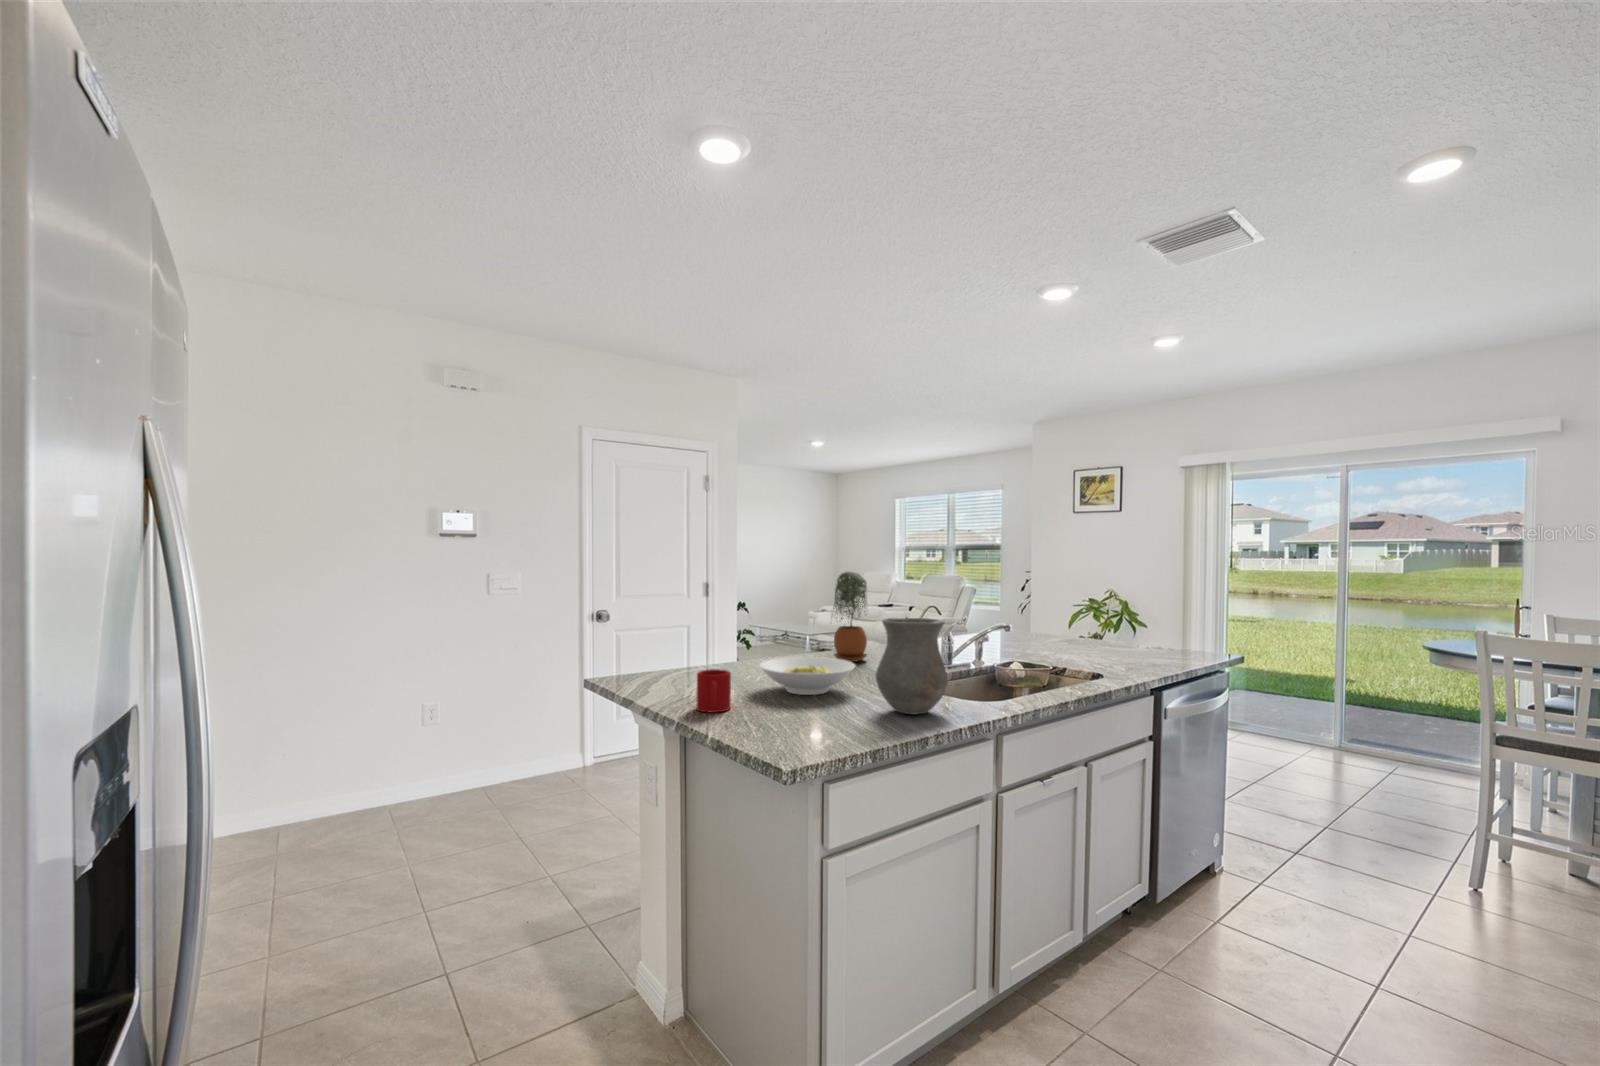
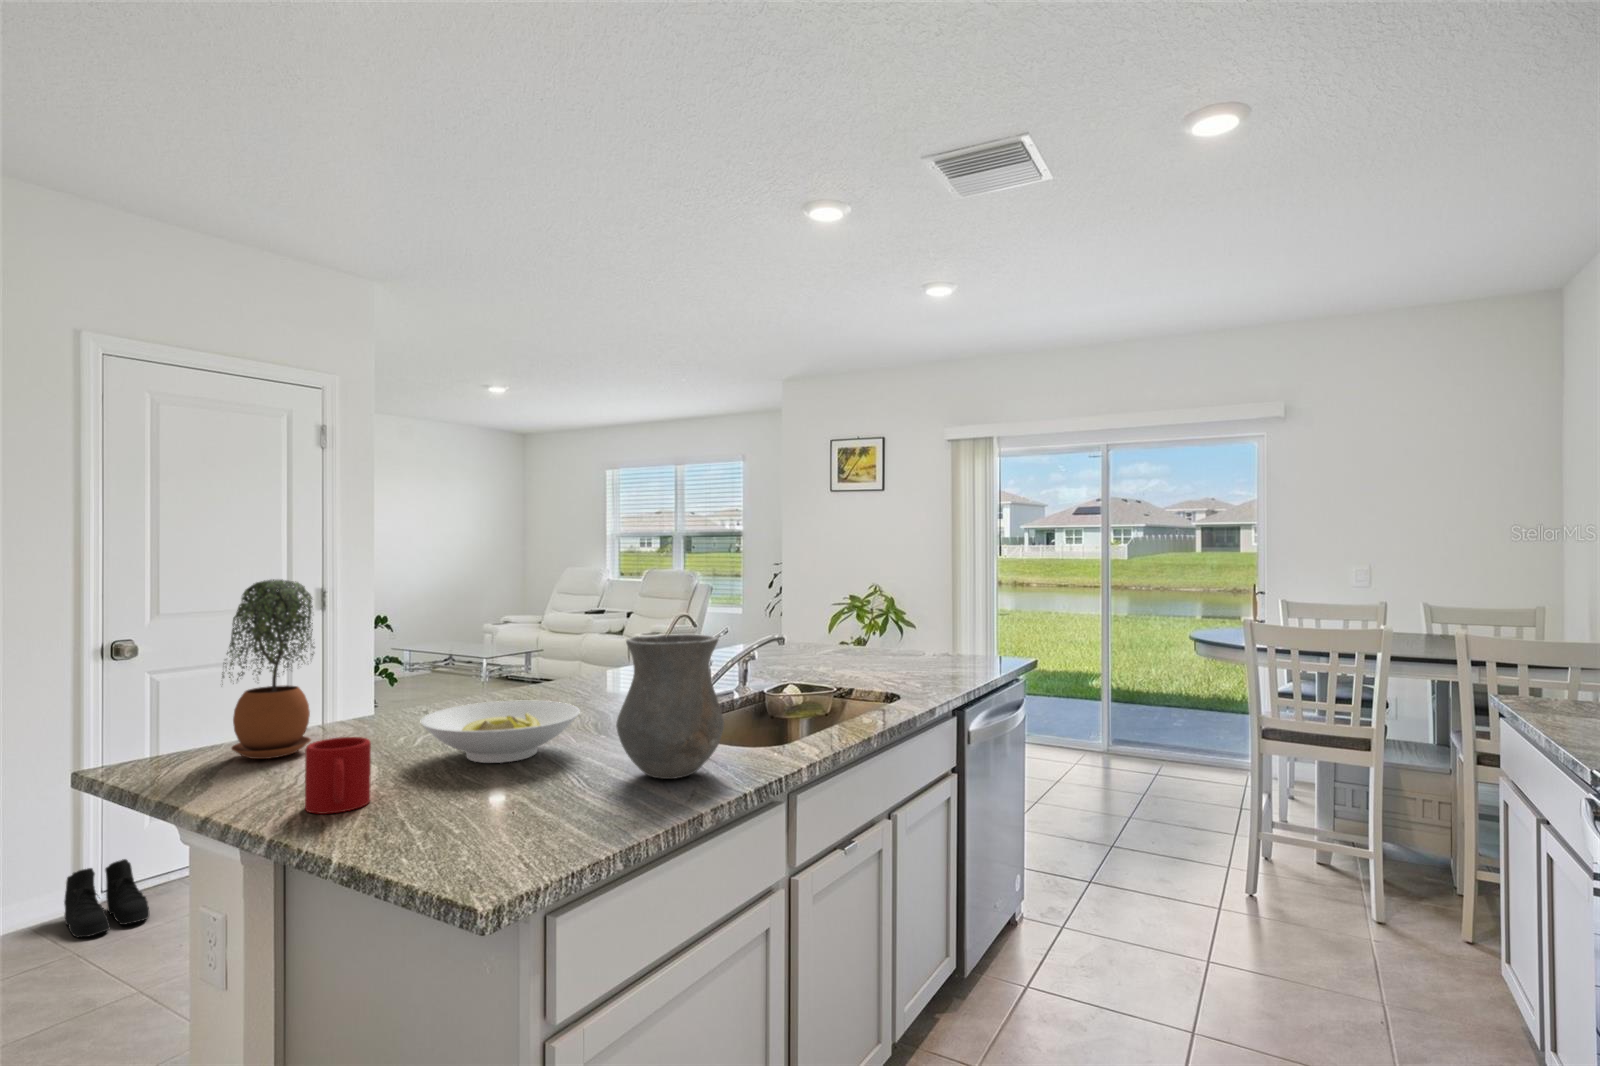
potted plant: present [833,572,867,662] -> present [222,579,314,759]
boots: none [574,741,614,783] -> present [64,859,150,938]

